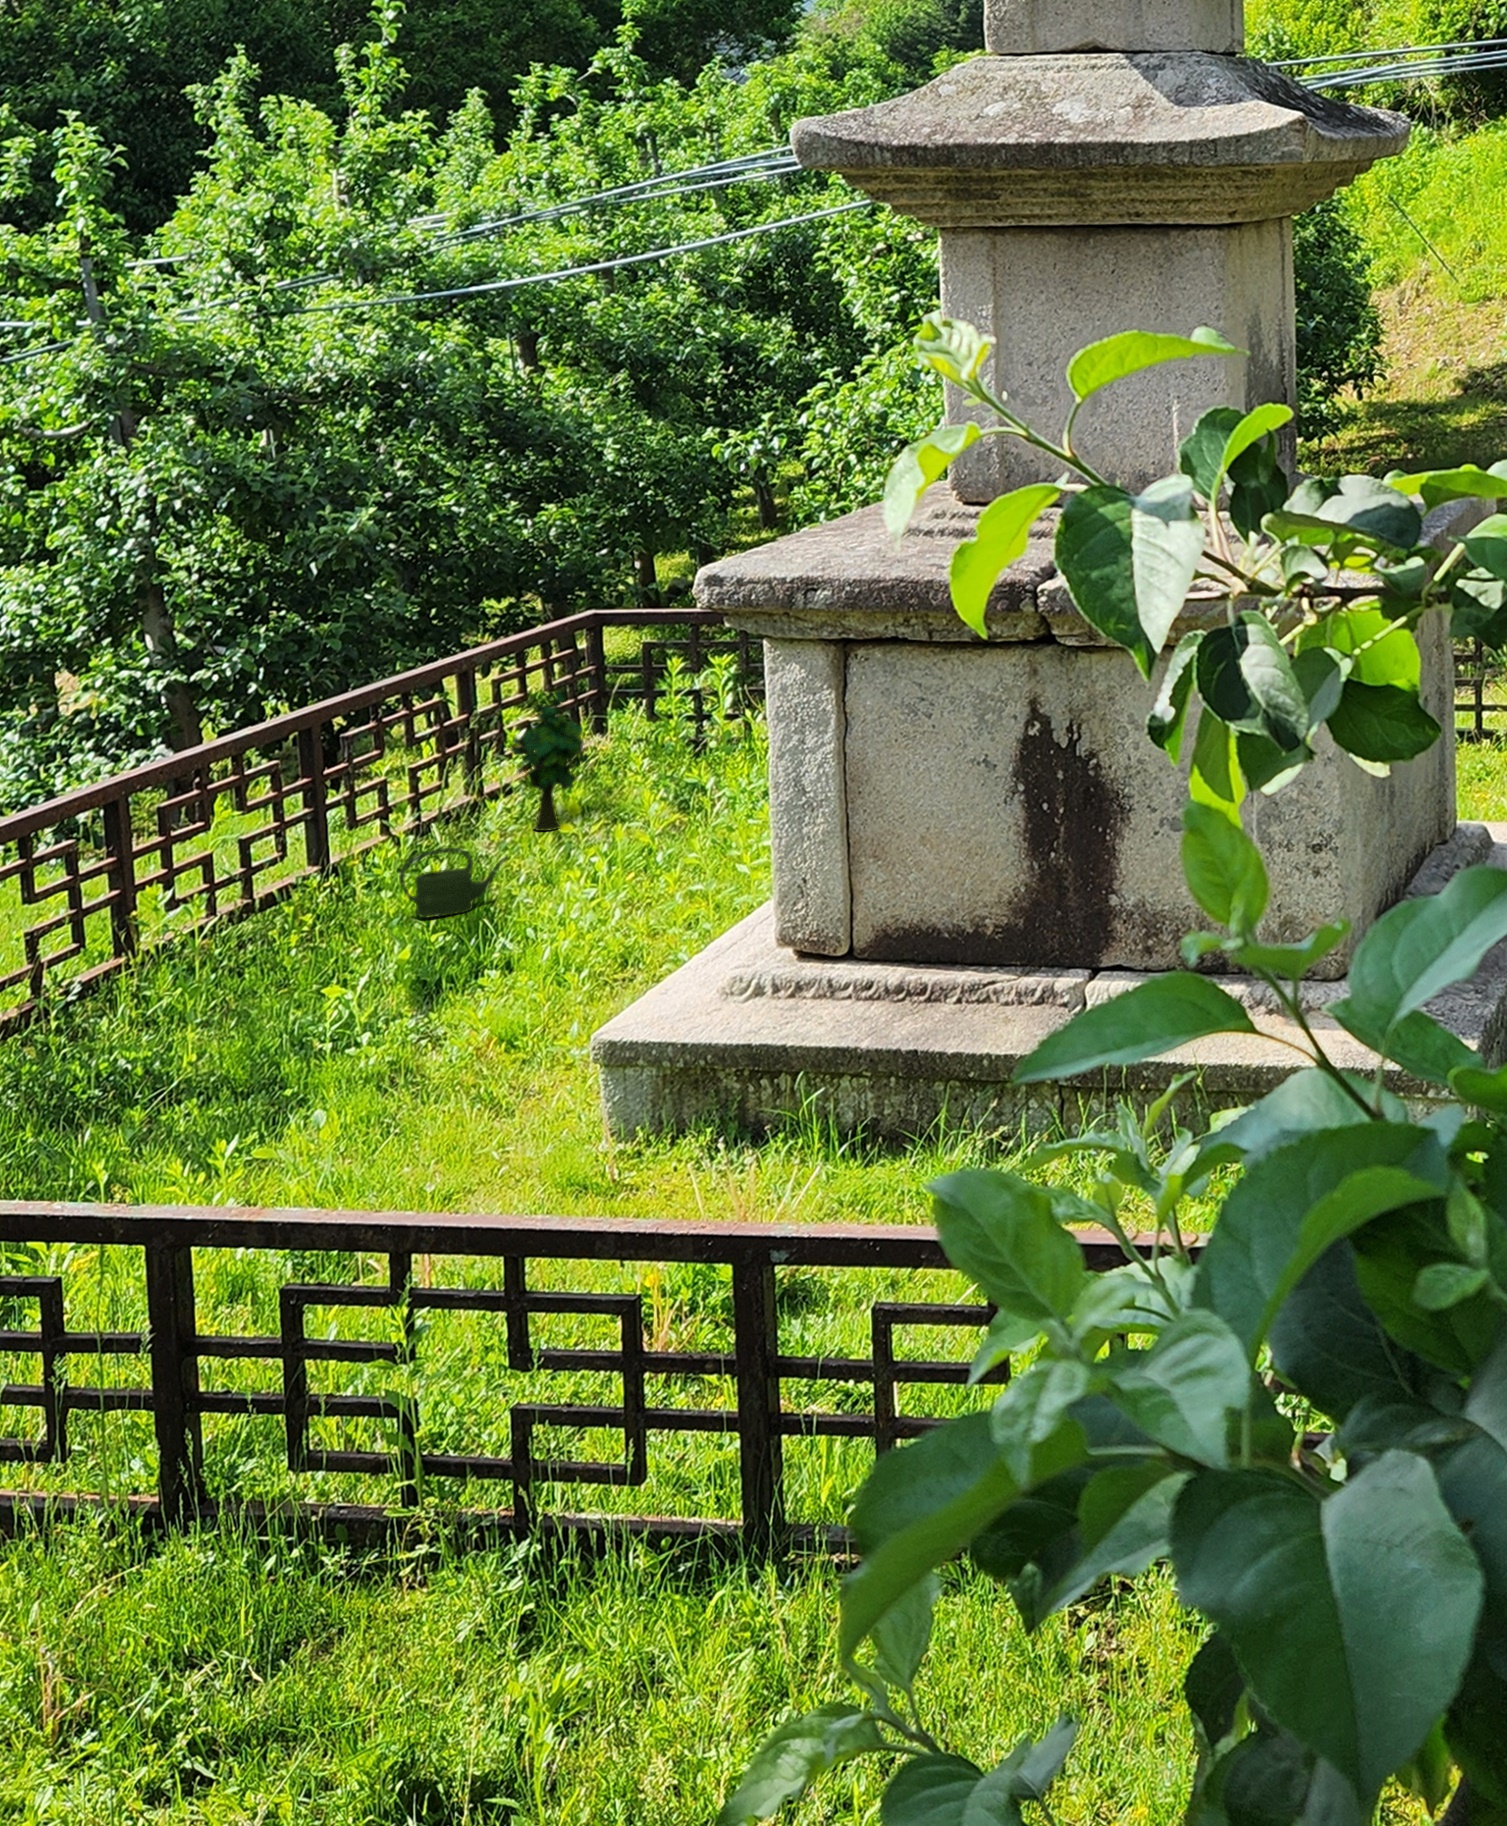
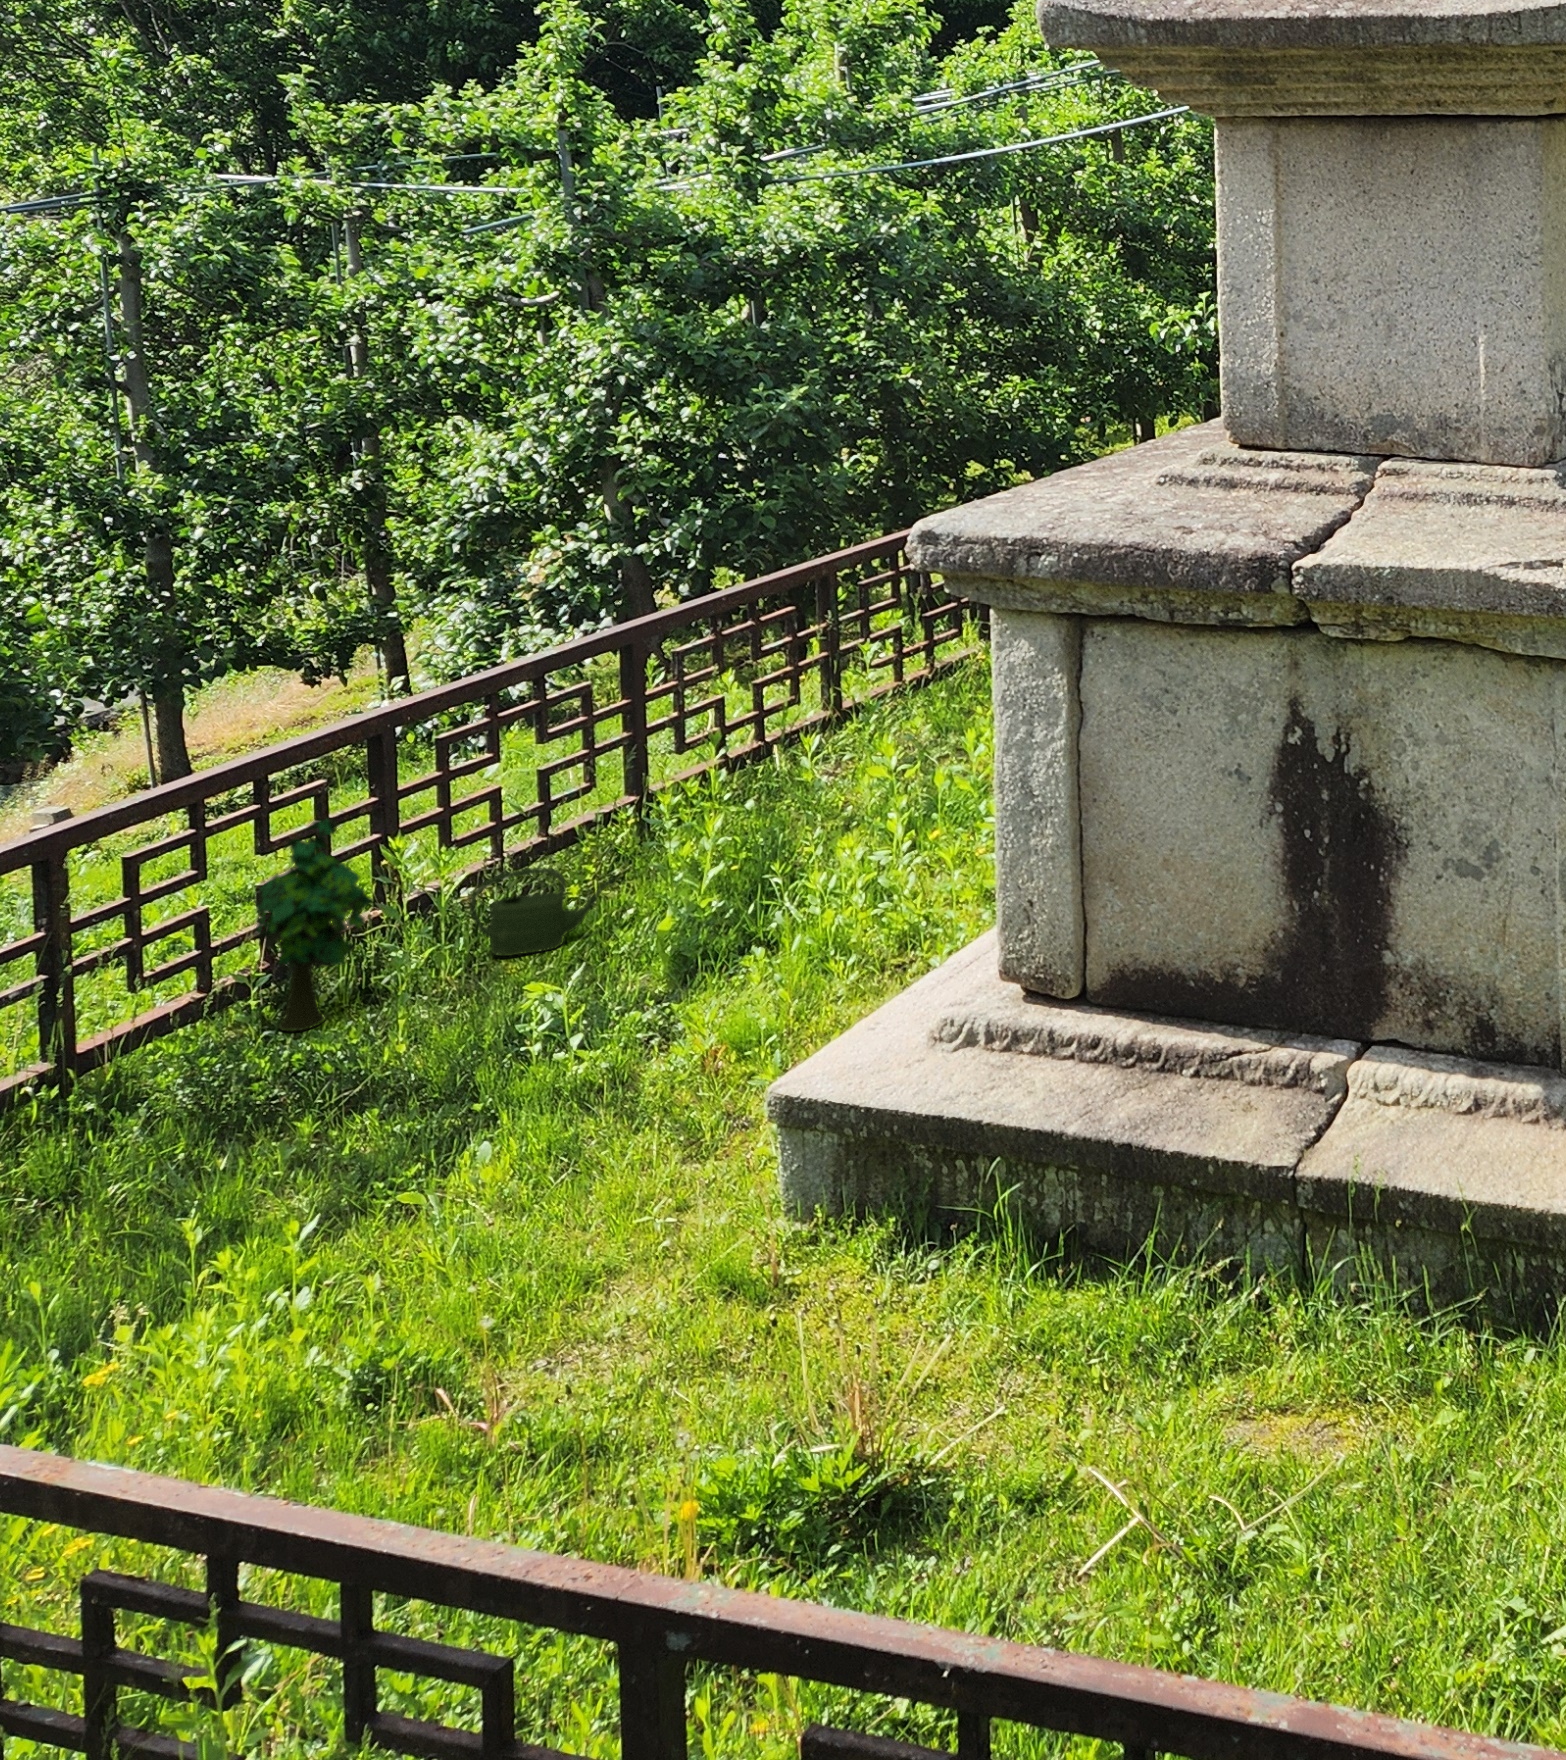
decorative plant: present [507,691,587,831] -> present [240,818,373,1031]

